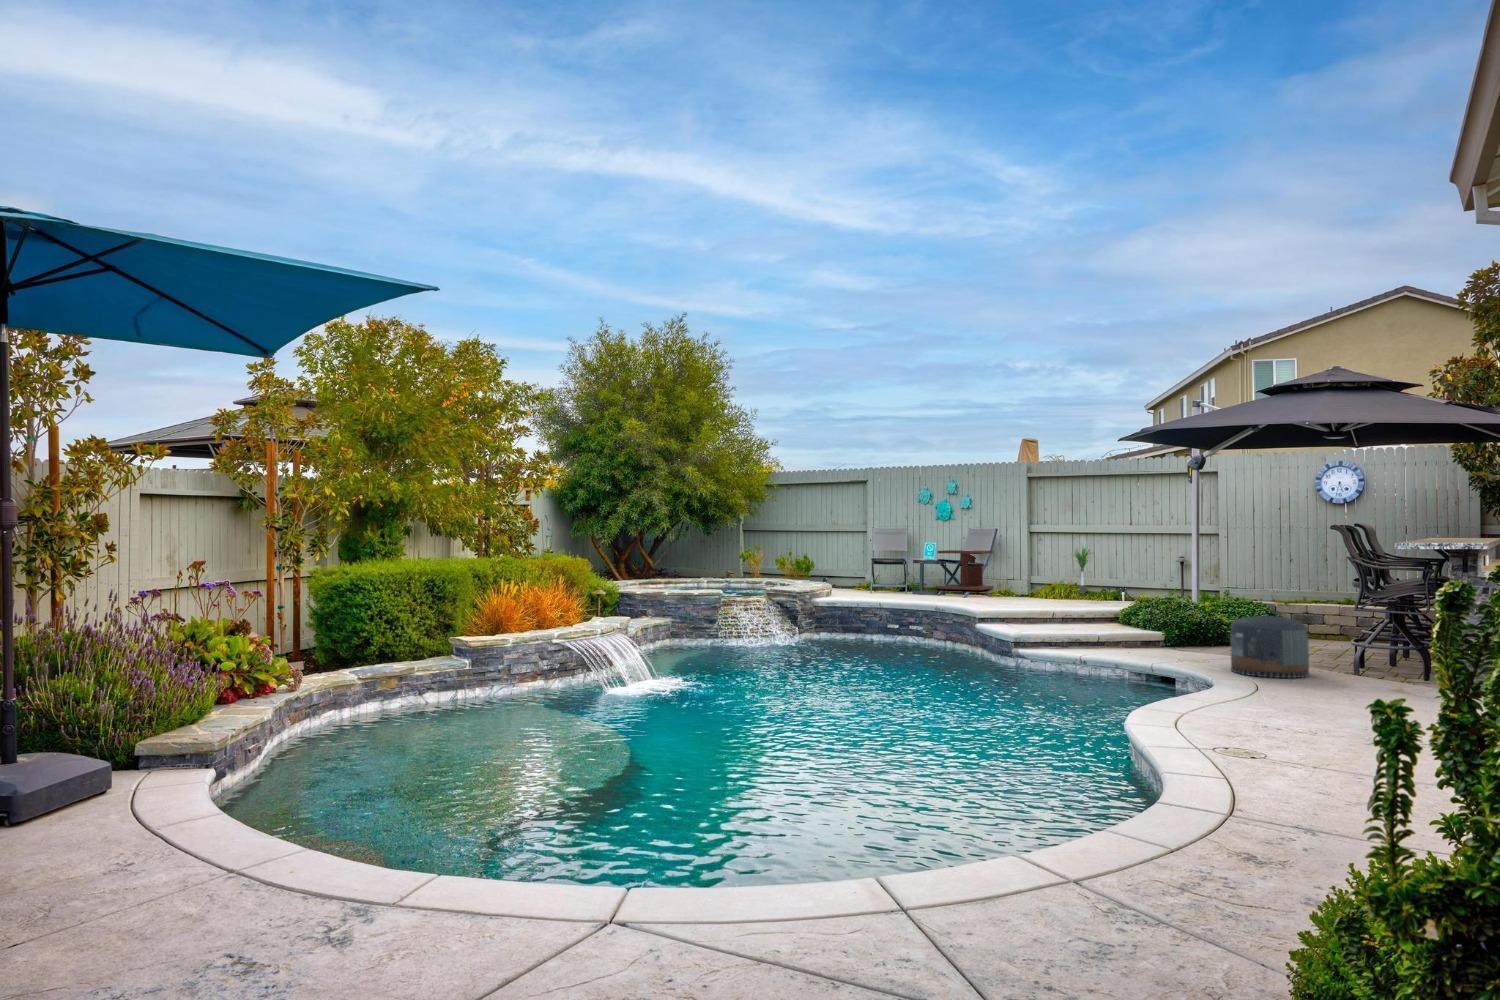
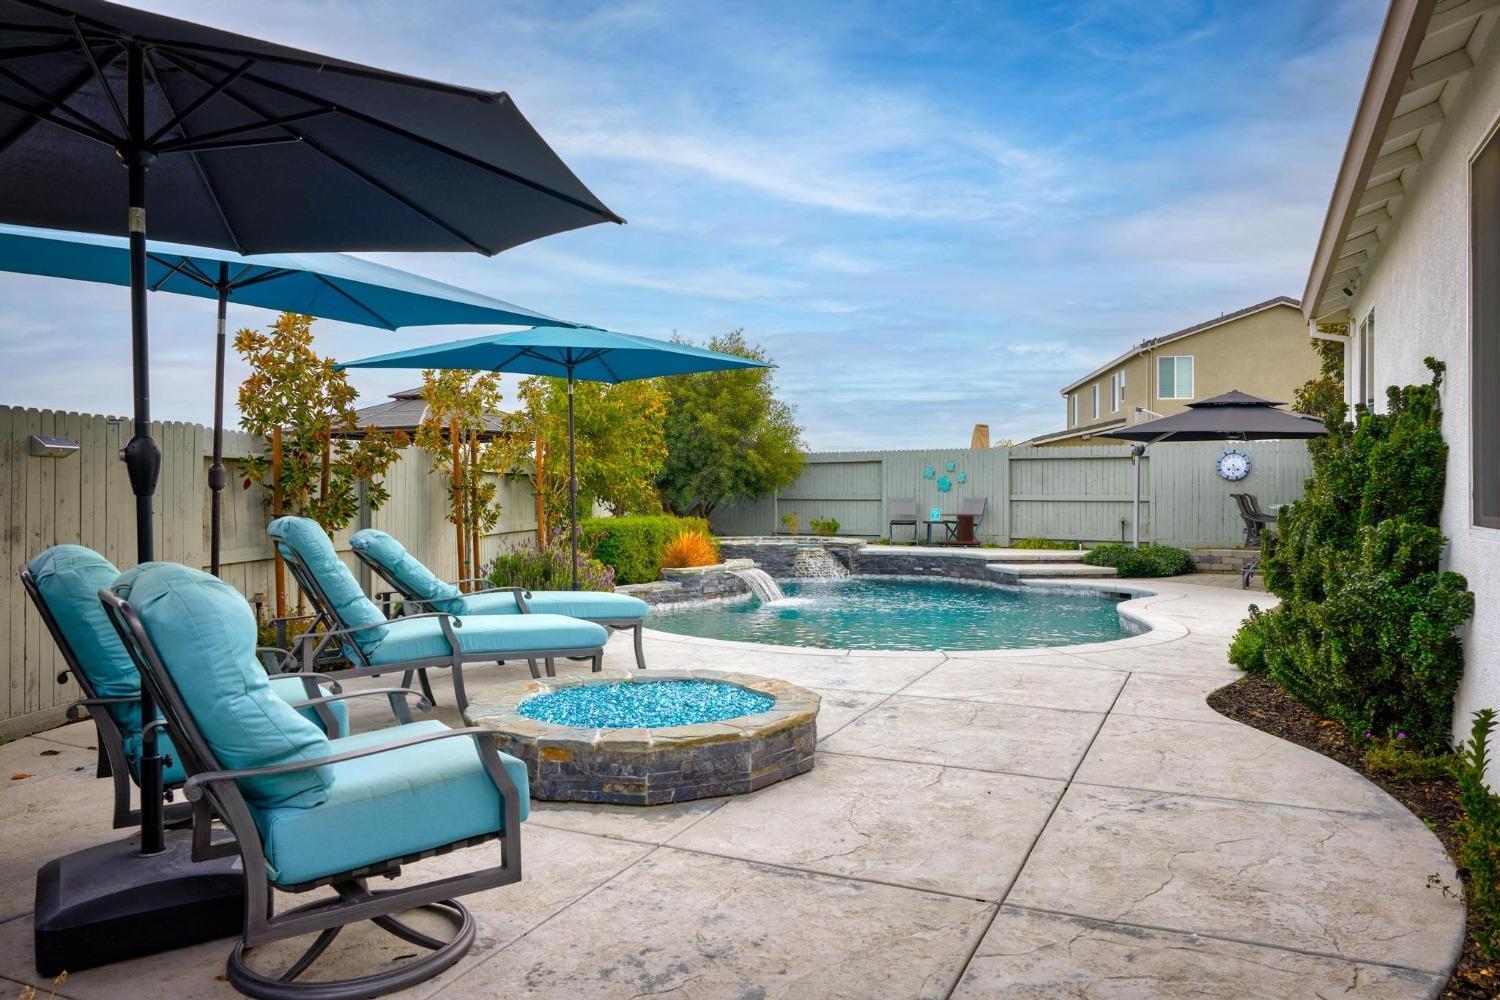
potted plant: present [1071,546,1090,594] -> none [1037,506,1064,546]
pouf: present [1230,616,1309,678] -> none [1164,553,1211,589]

